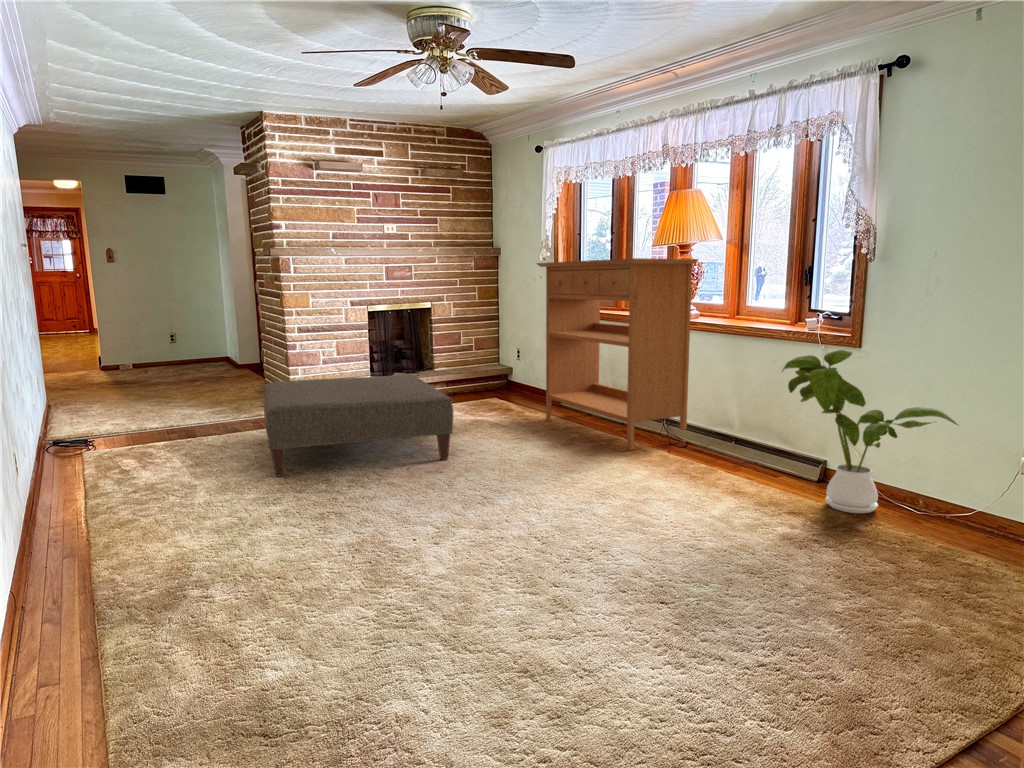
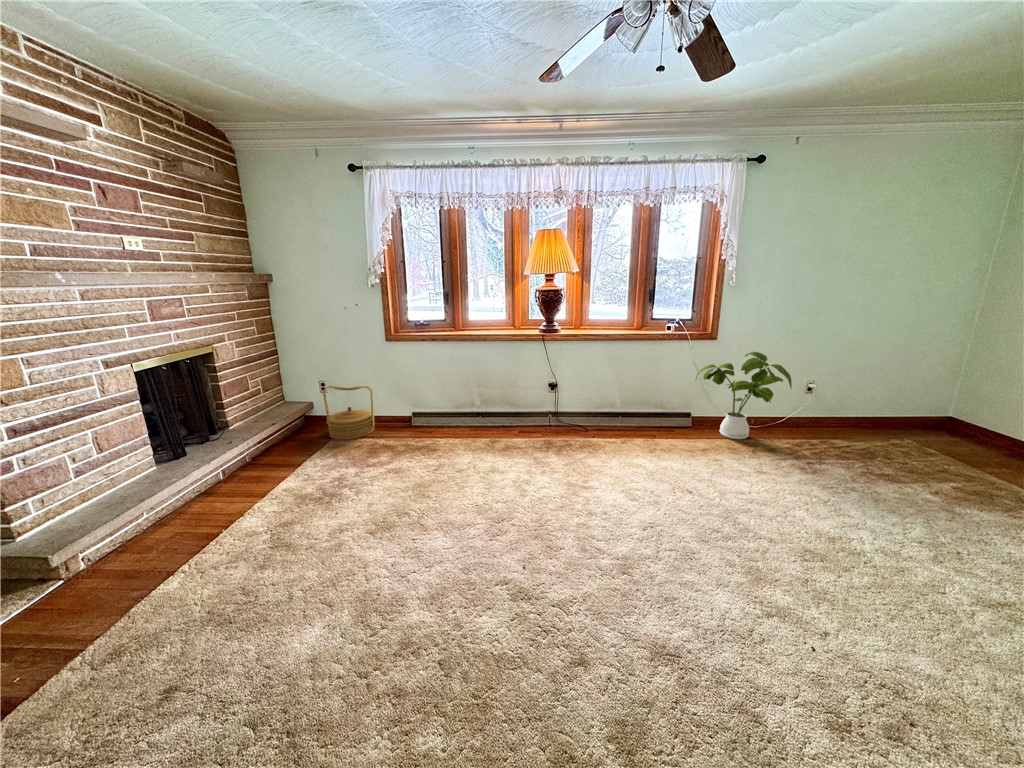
console table: present [537,258,698,450] -> none [435,295,592,444]
woven basket: none [490,351,534,402] -> present [323,386,374,440]
ottoman: present [264,375,453,477] -> none [187,444,542,703]

